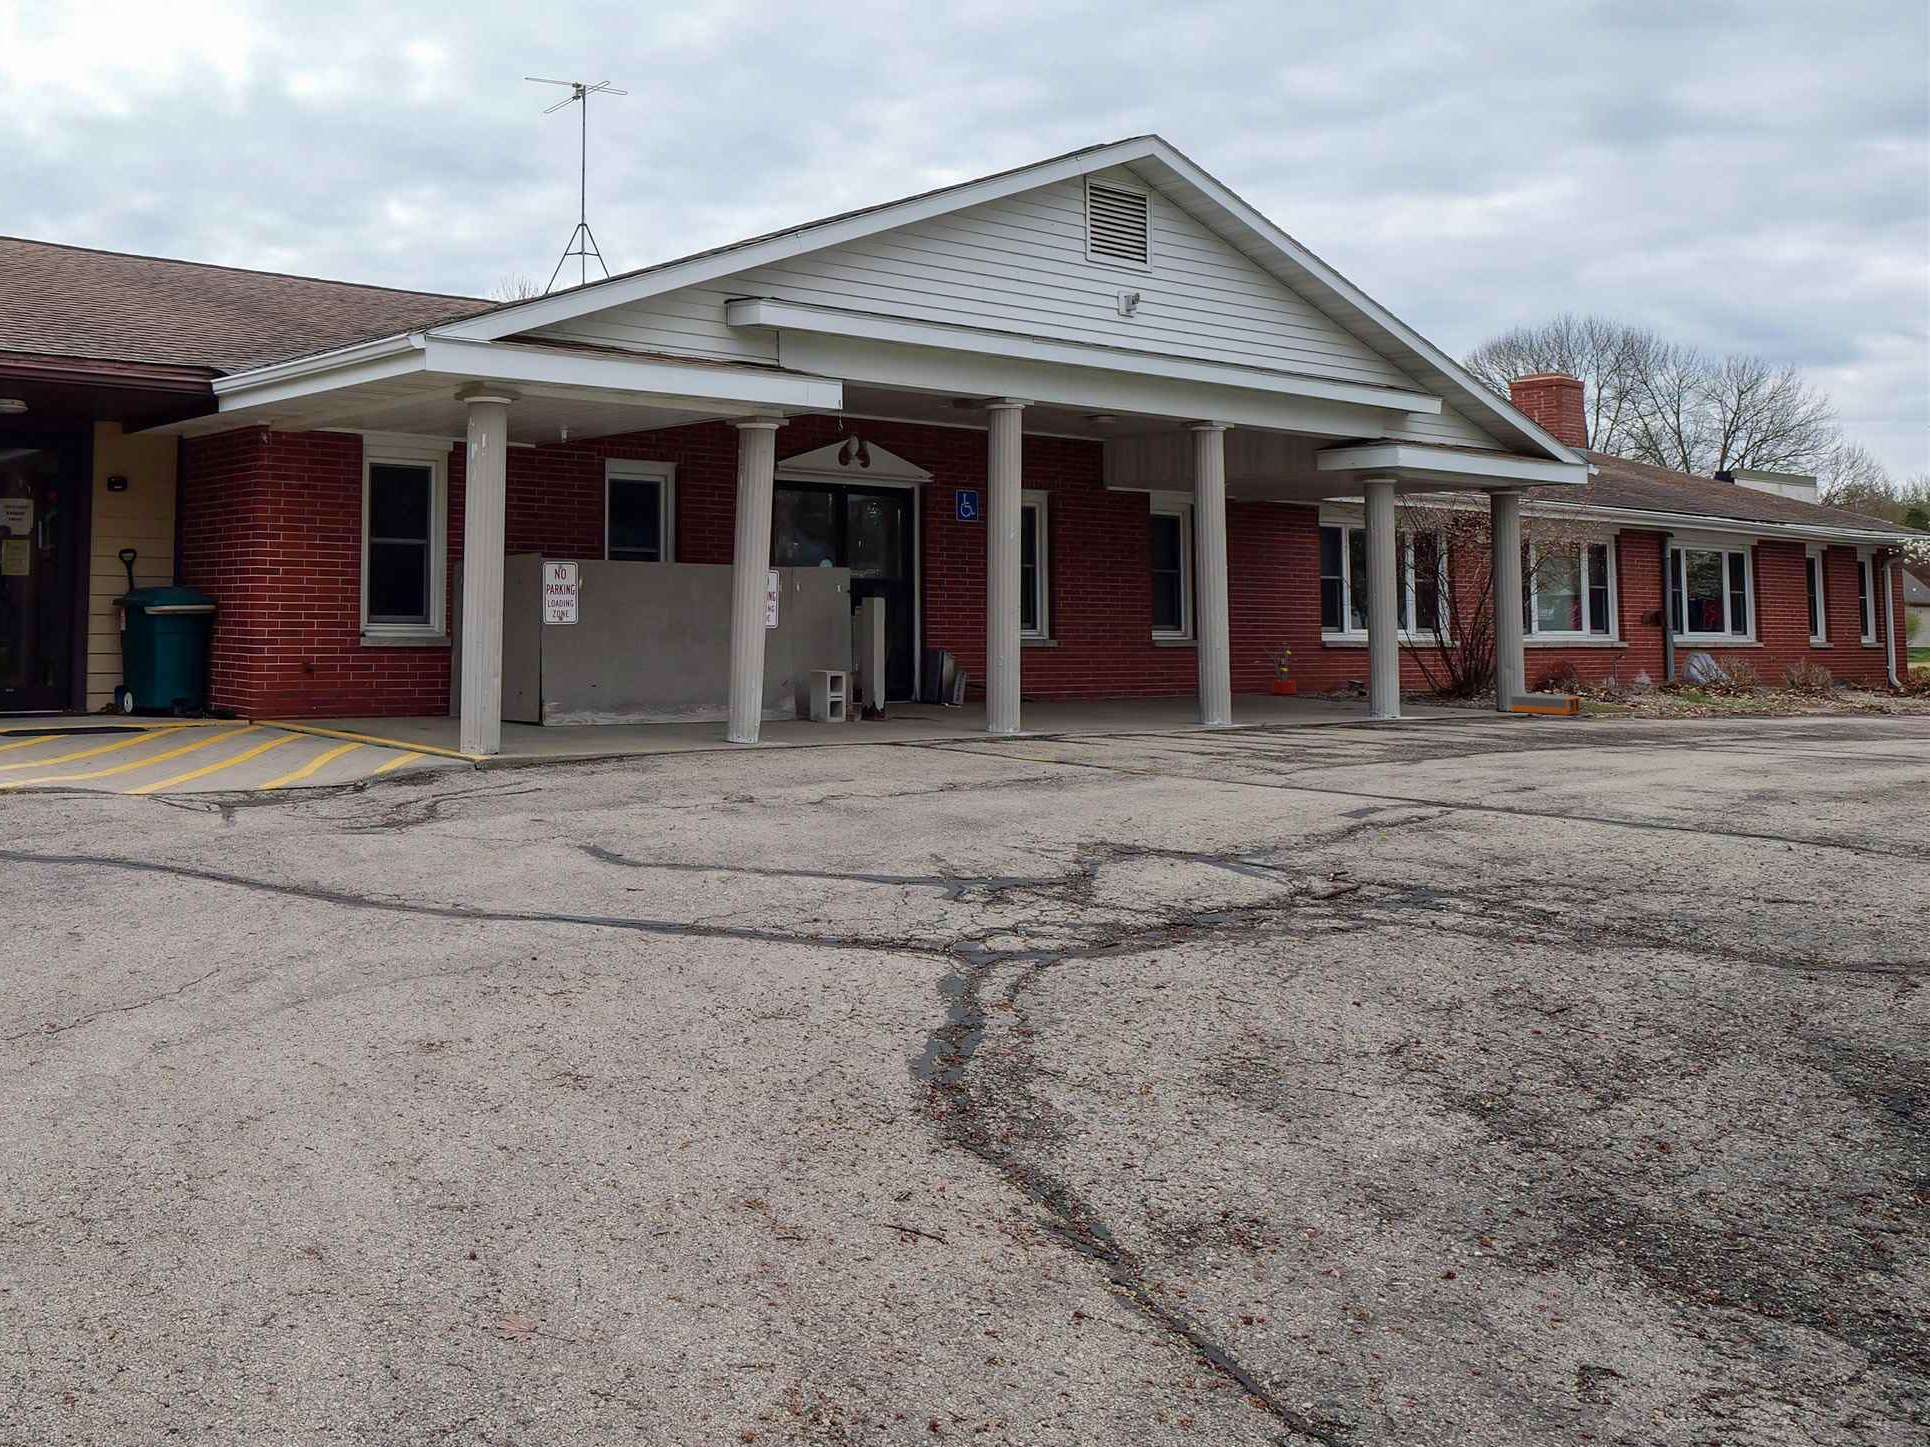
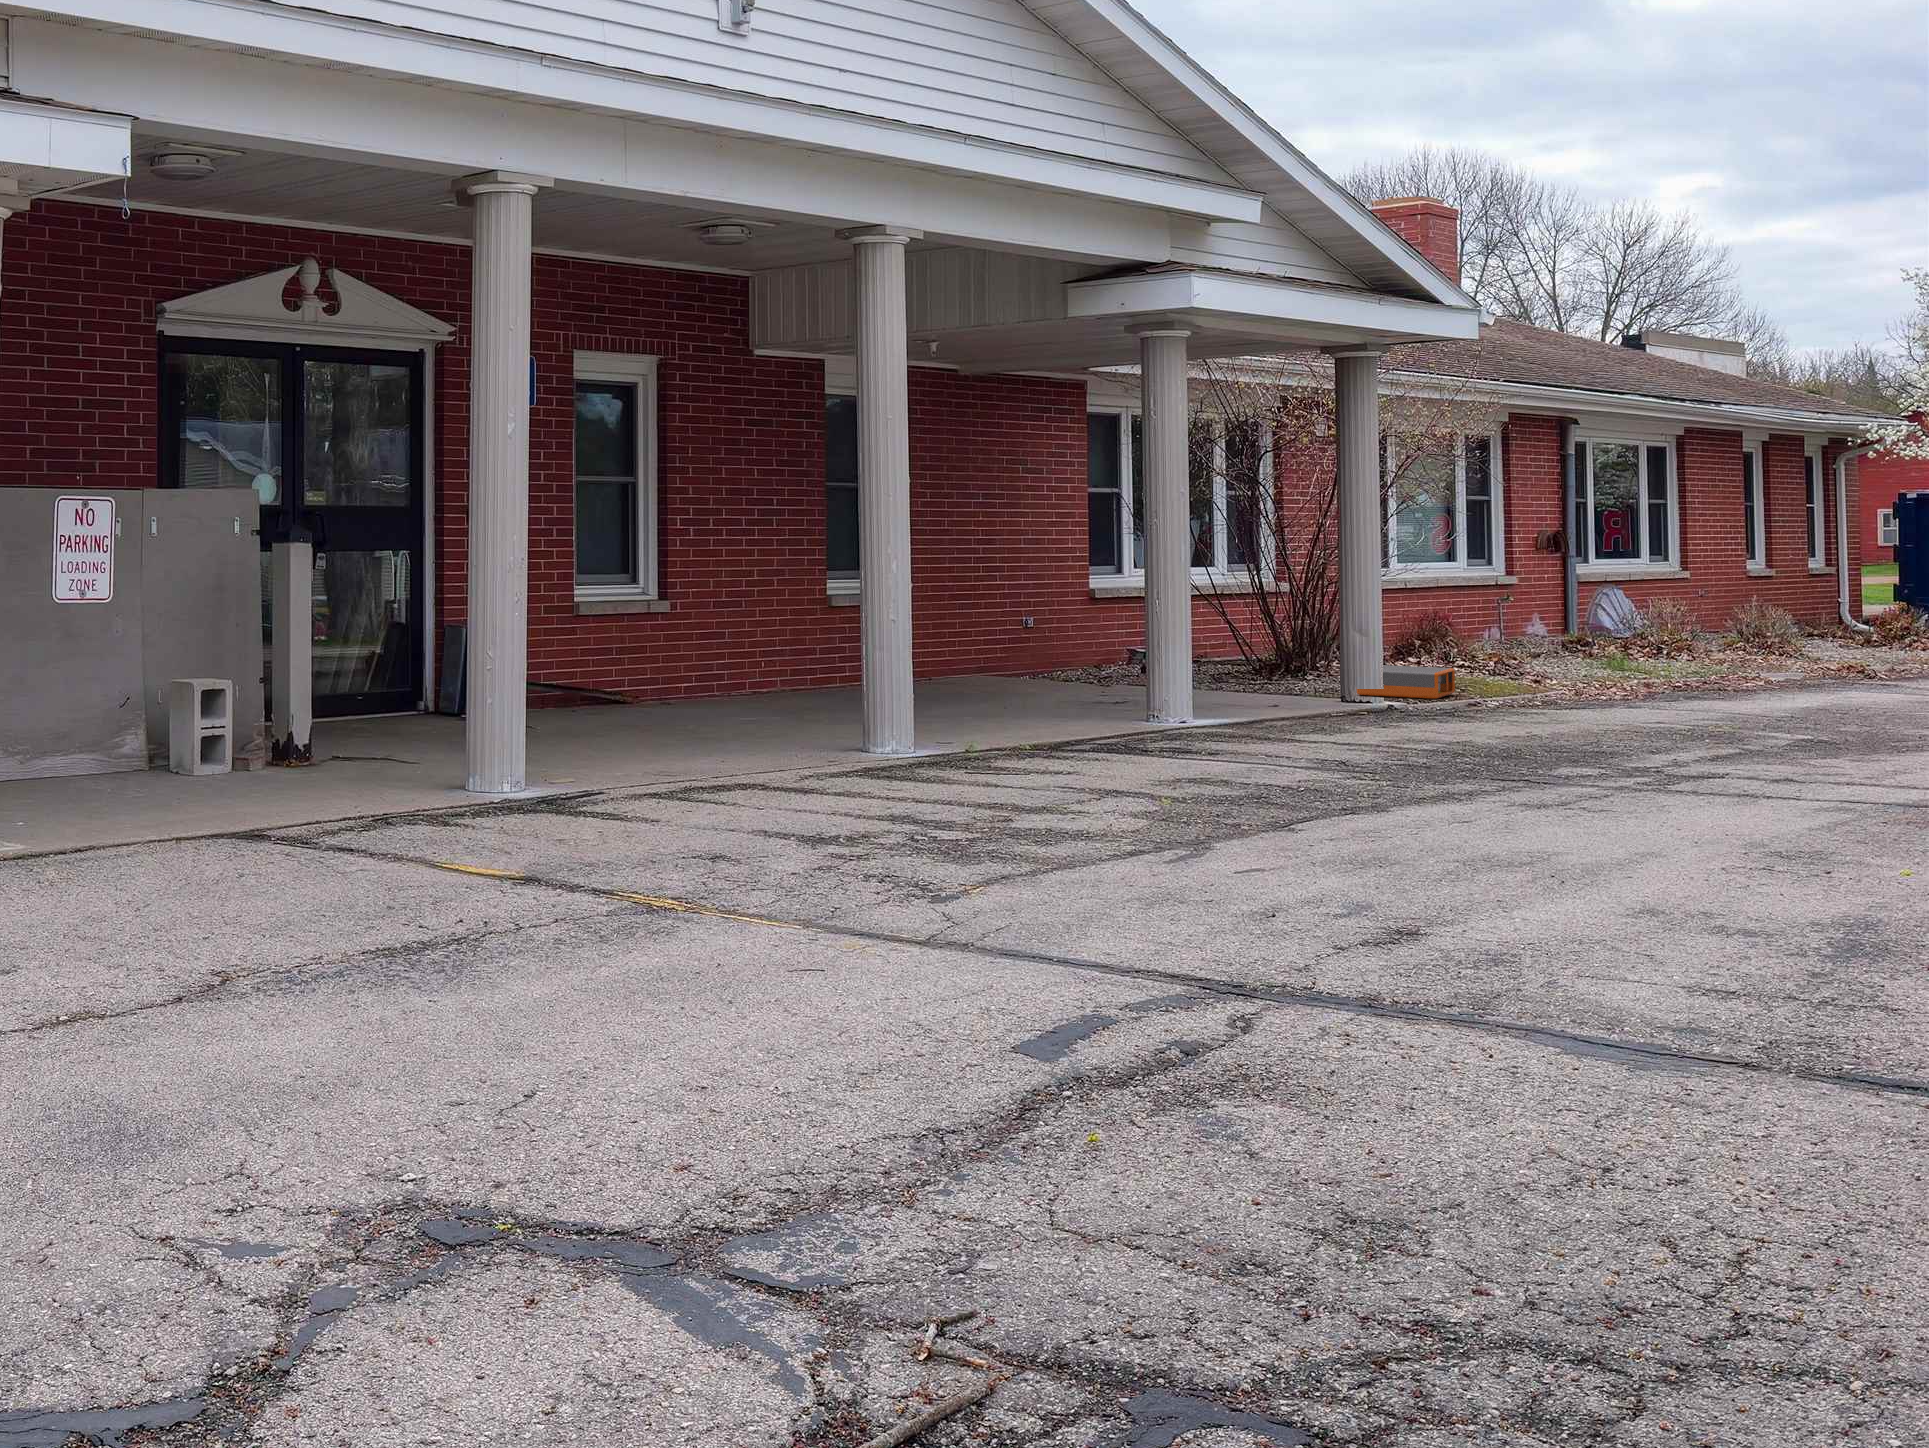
decorative plant: present [1256,642,1296,694] -> none [996,589,1070,671]

